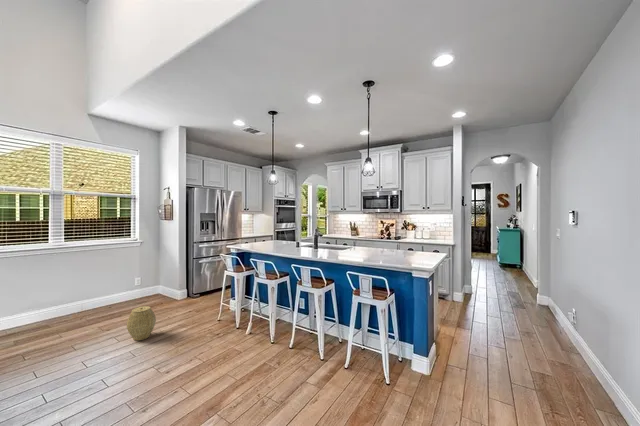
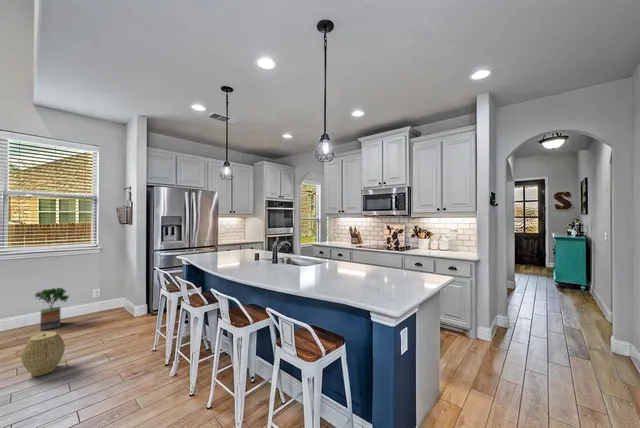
potted tree: none [91,276,122,314] -> present [35,288,69,330]

